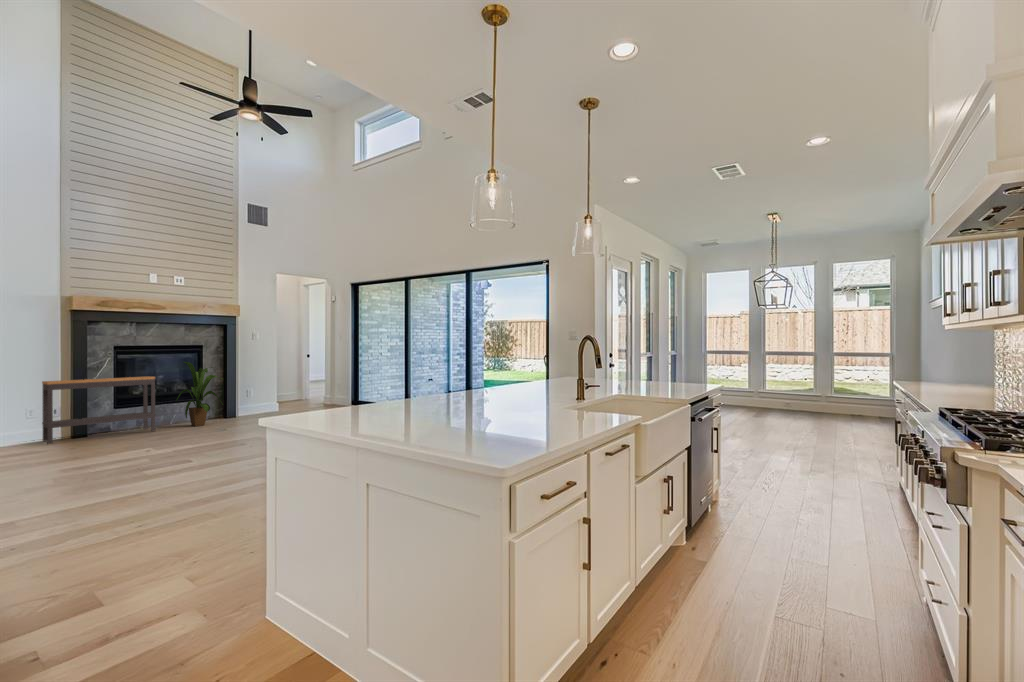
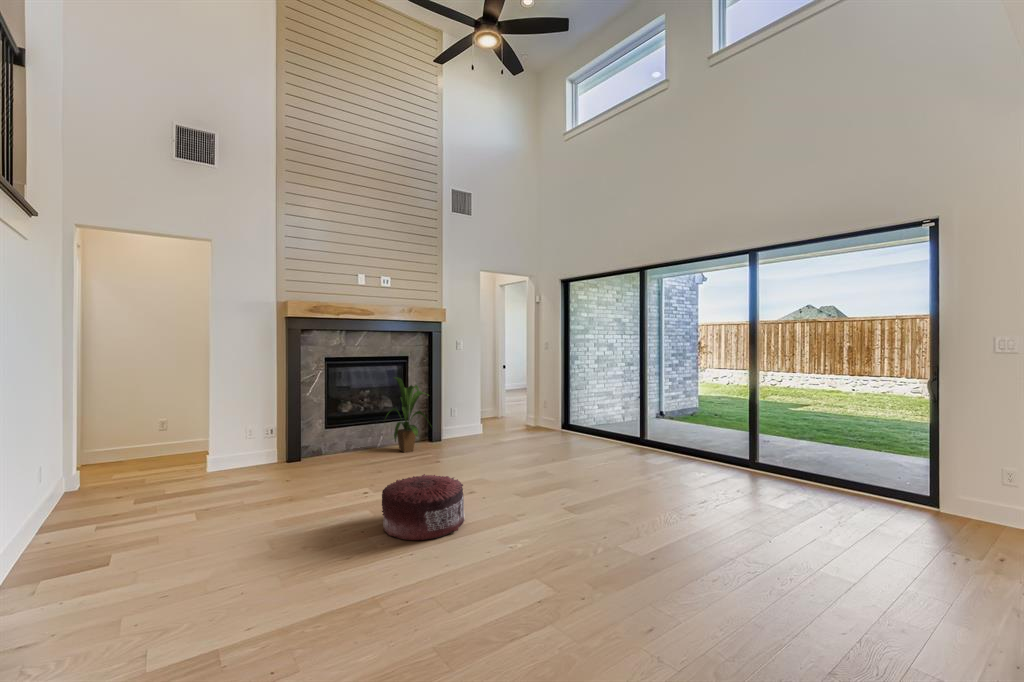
console table: present [42,376,155,444] -> none [260,393,367,474]
pouf: none [144,420,217,460] -> present [382,474,465,541]

